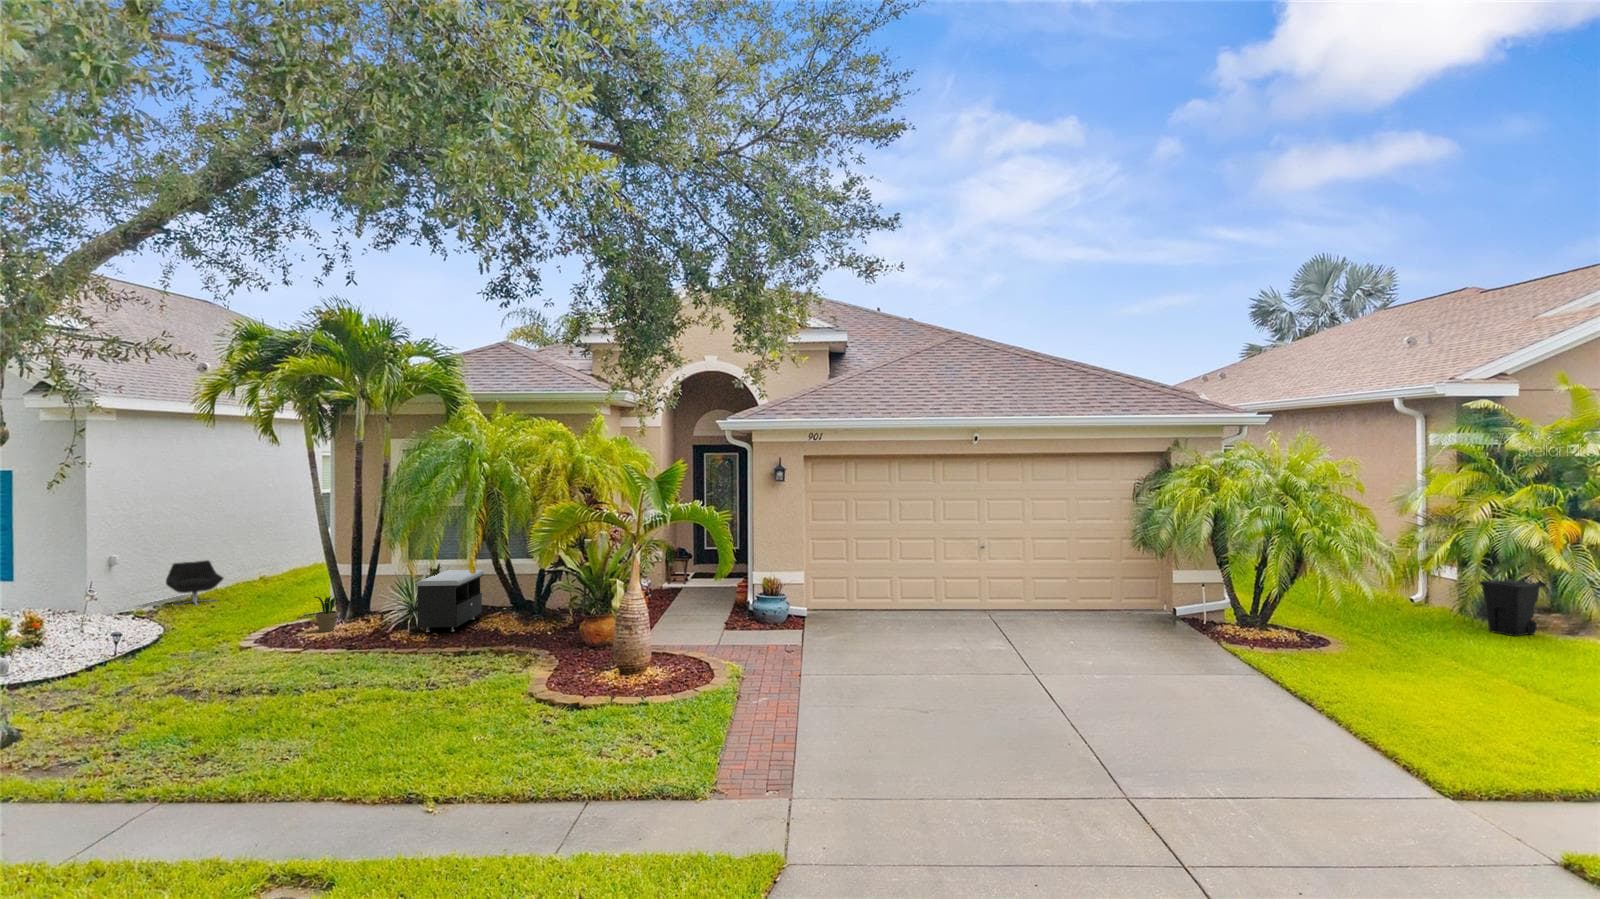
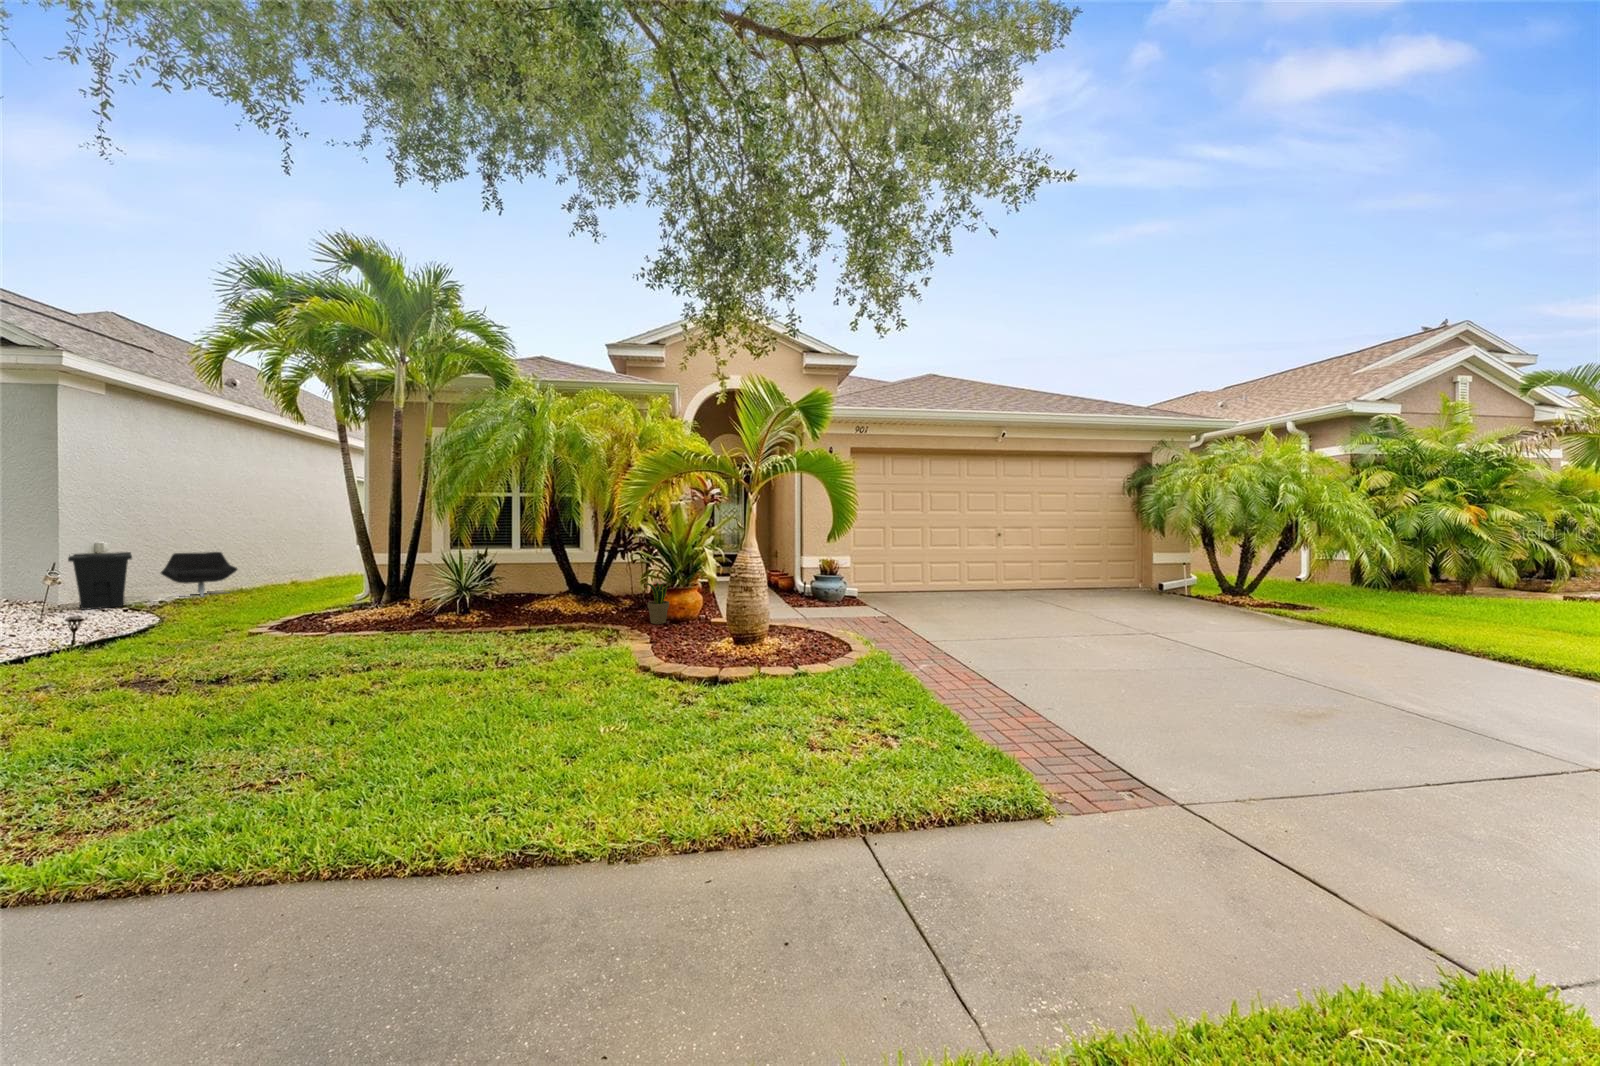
storage bench: present [417,570,483,632] -> none [470,554,539,614]
trash can: present [1479,580,1546,636] -> present [68,552,132,610]
potted plant: present [314,595,337,632] -> present [646,583,669,624]

